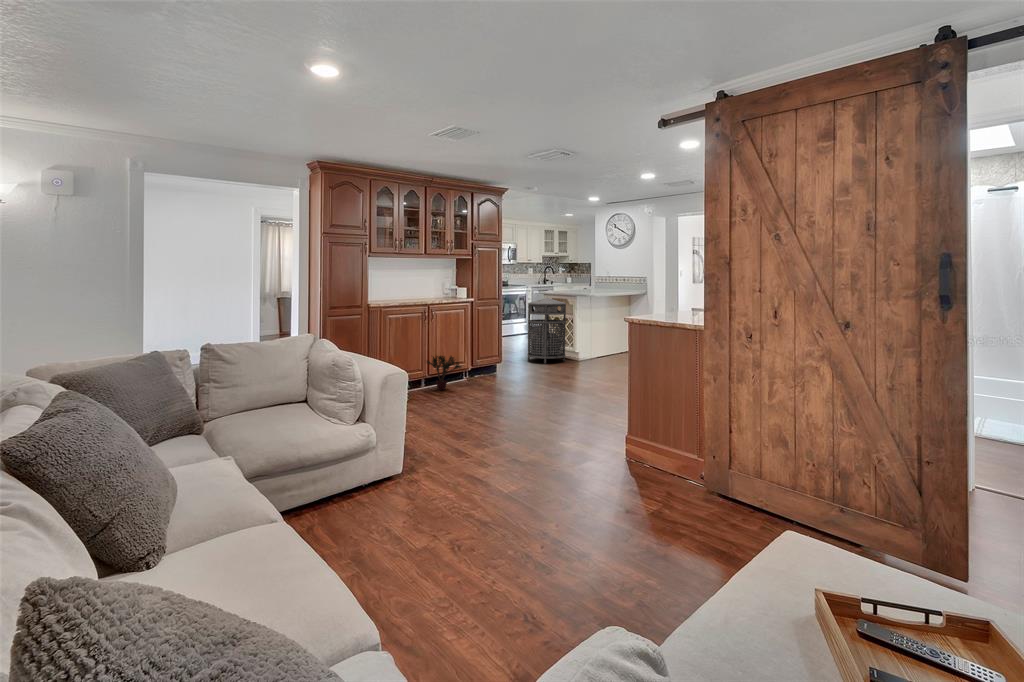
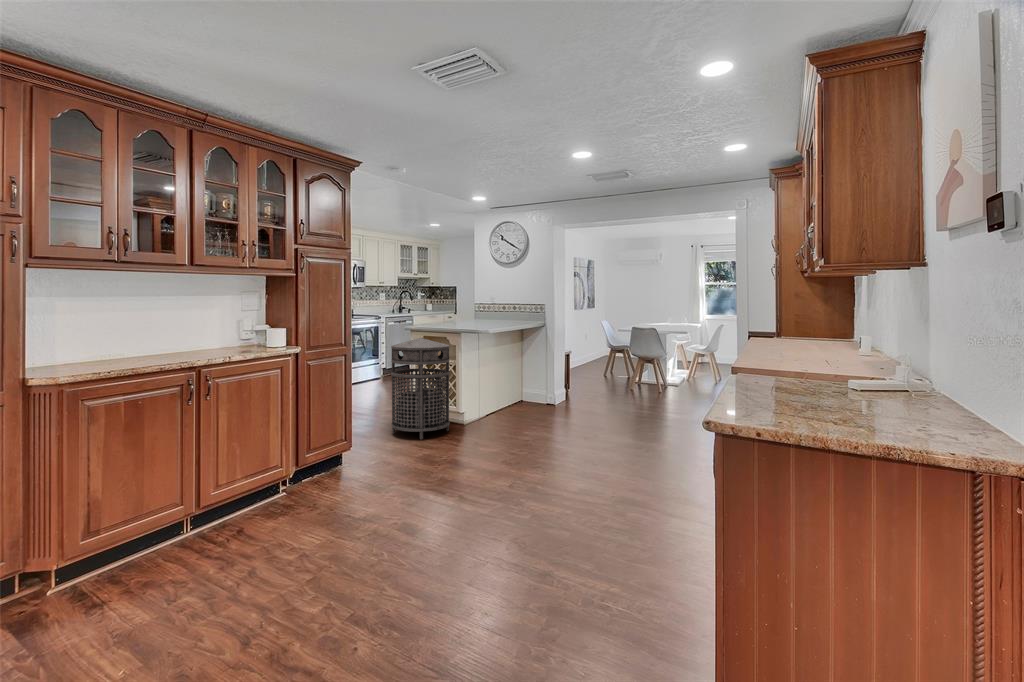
potted plant: present [427,356,461,390] -> none [188,461,275,540]

